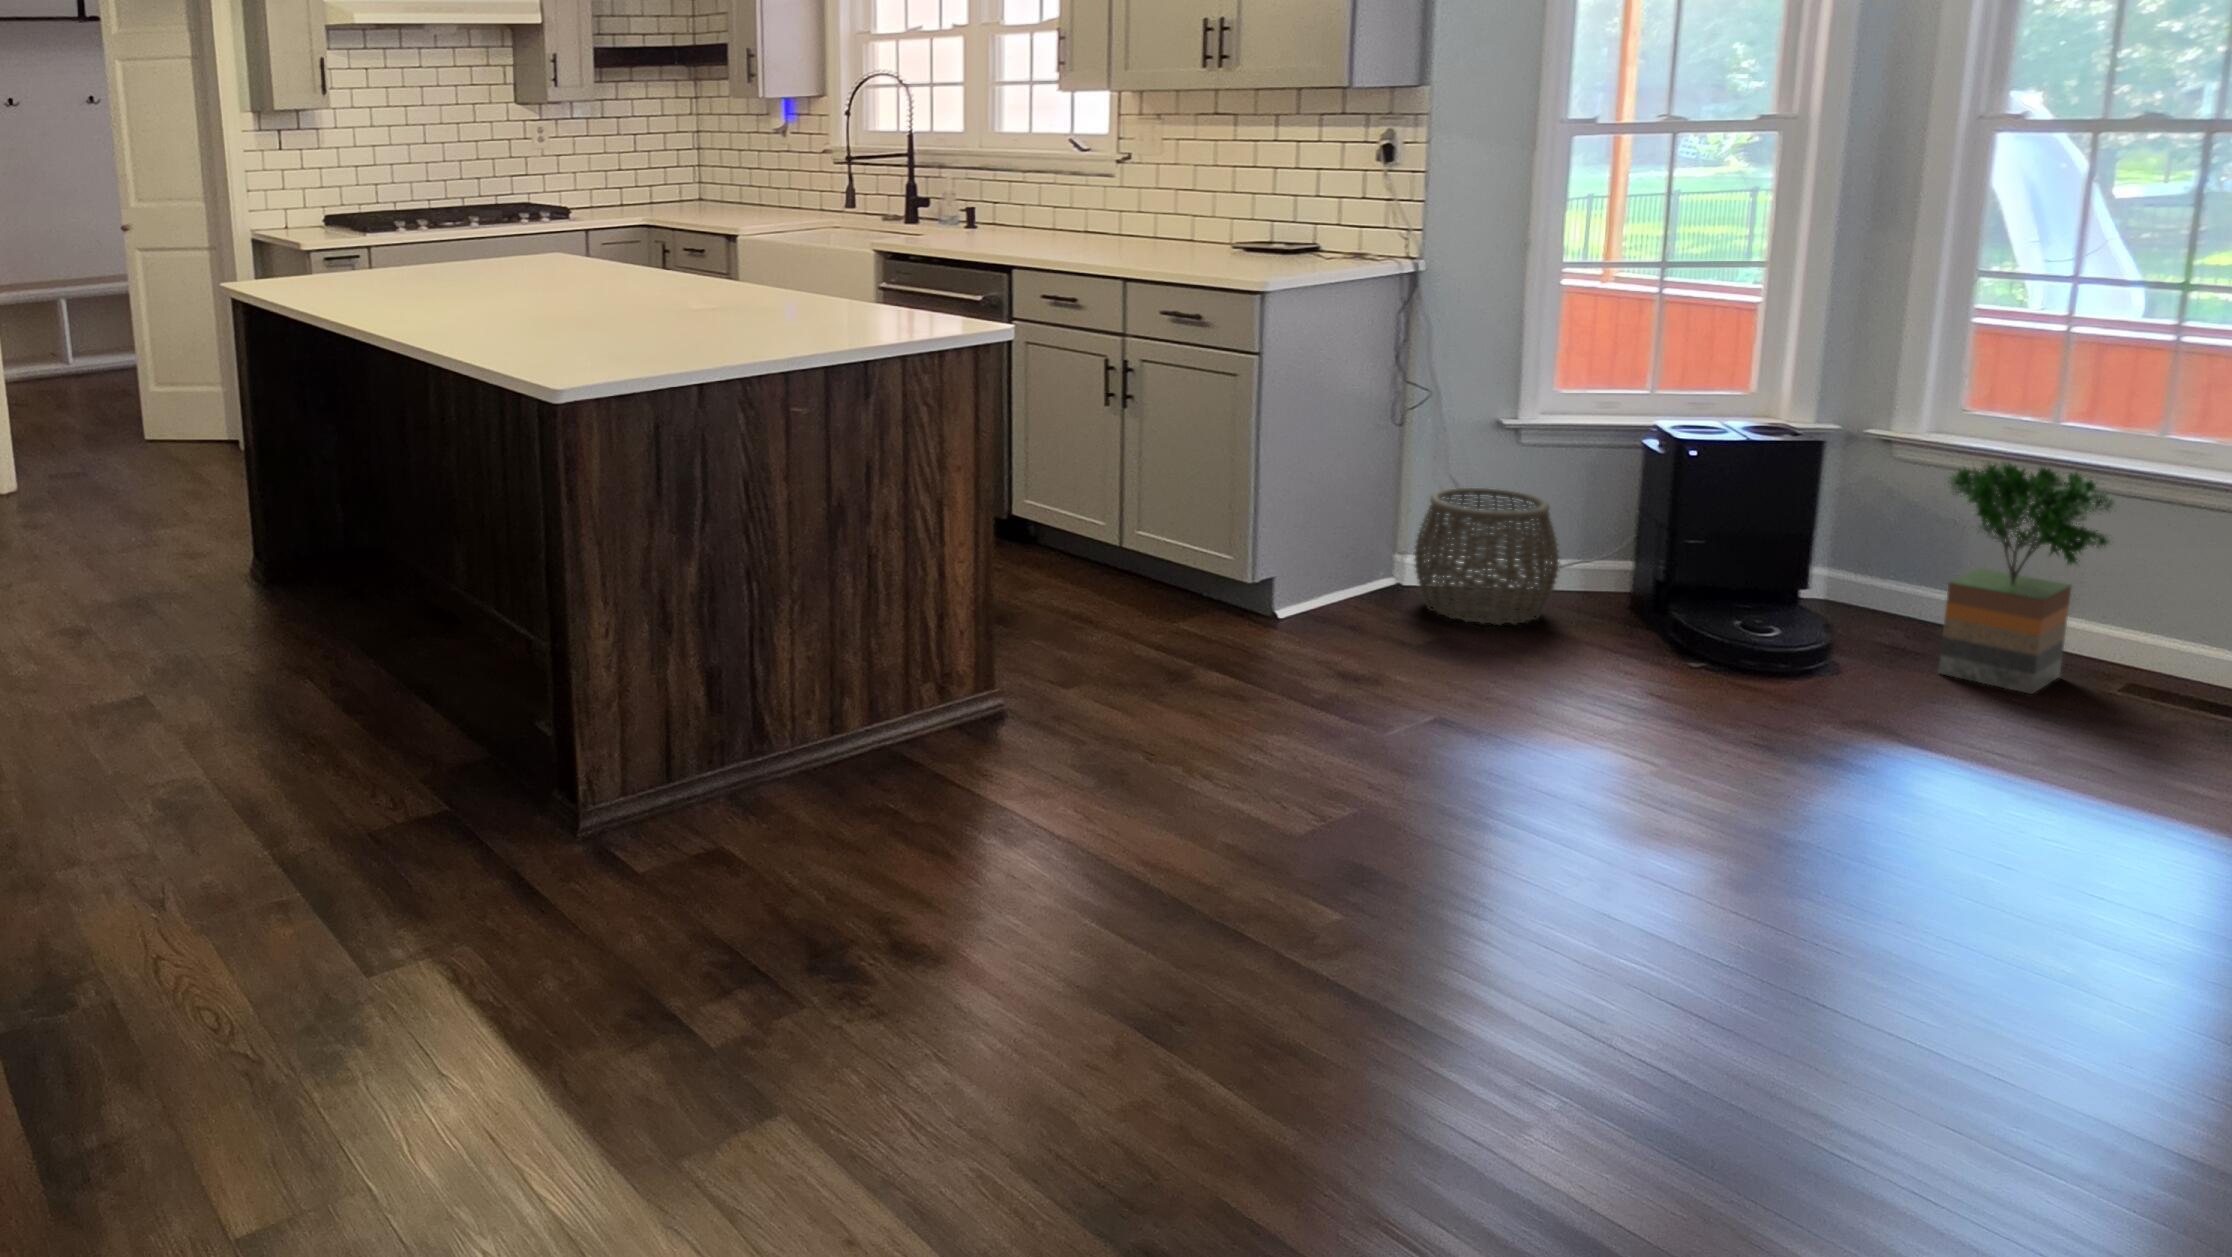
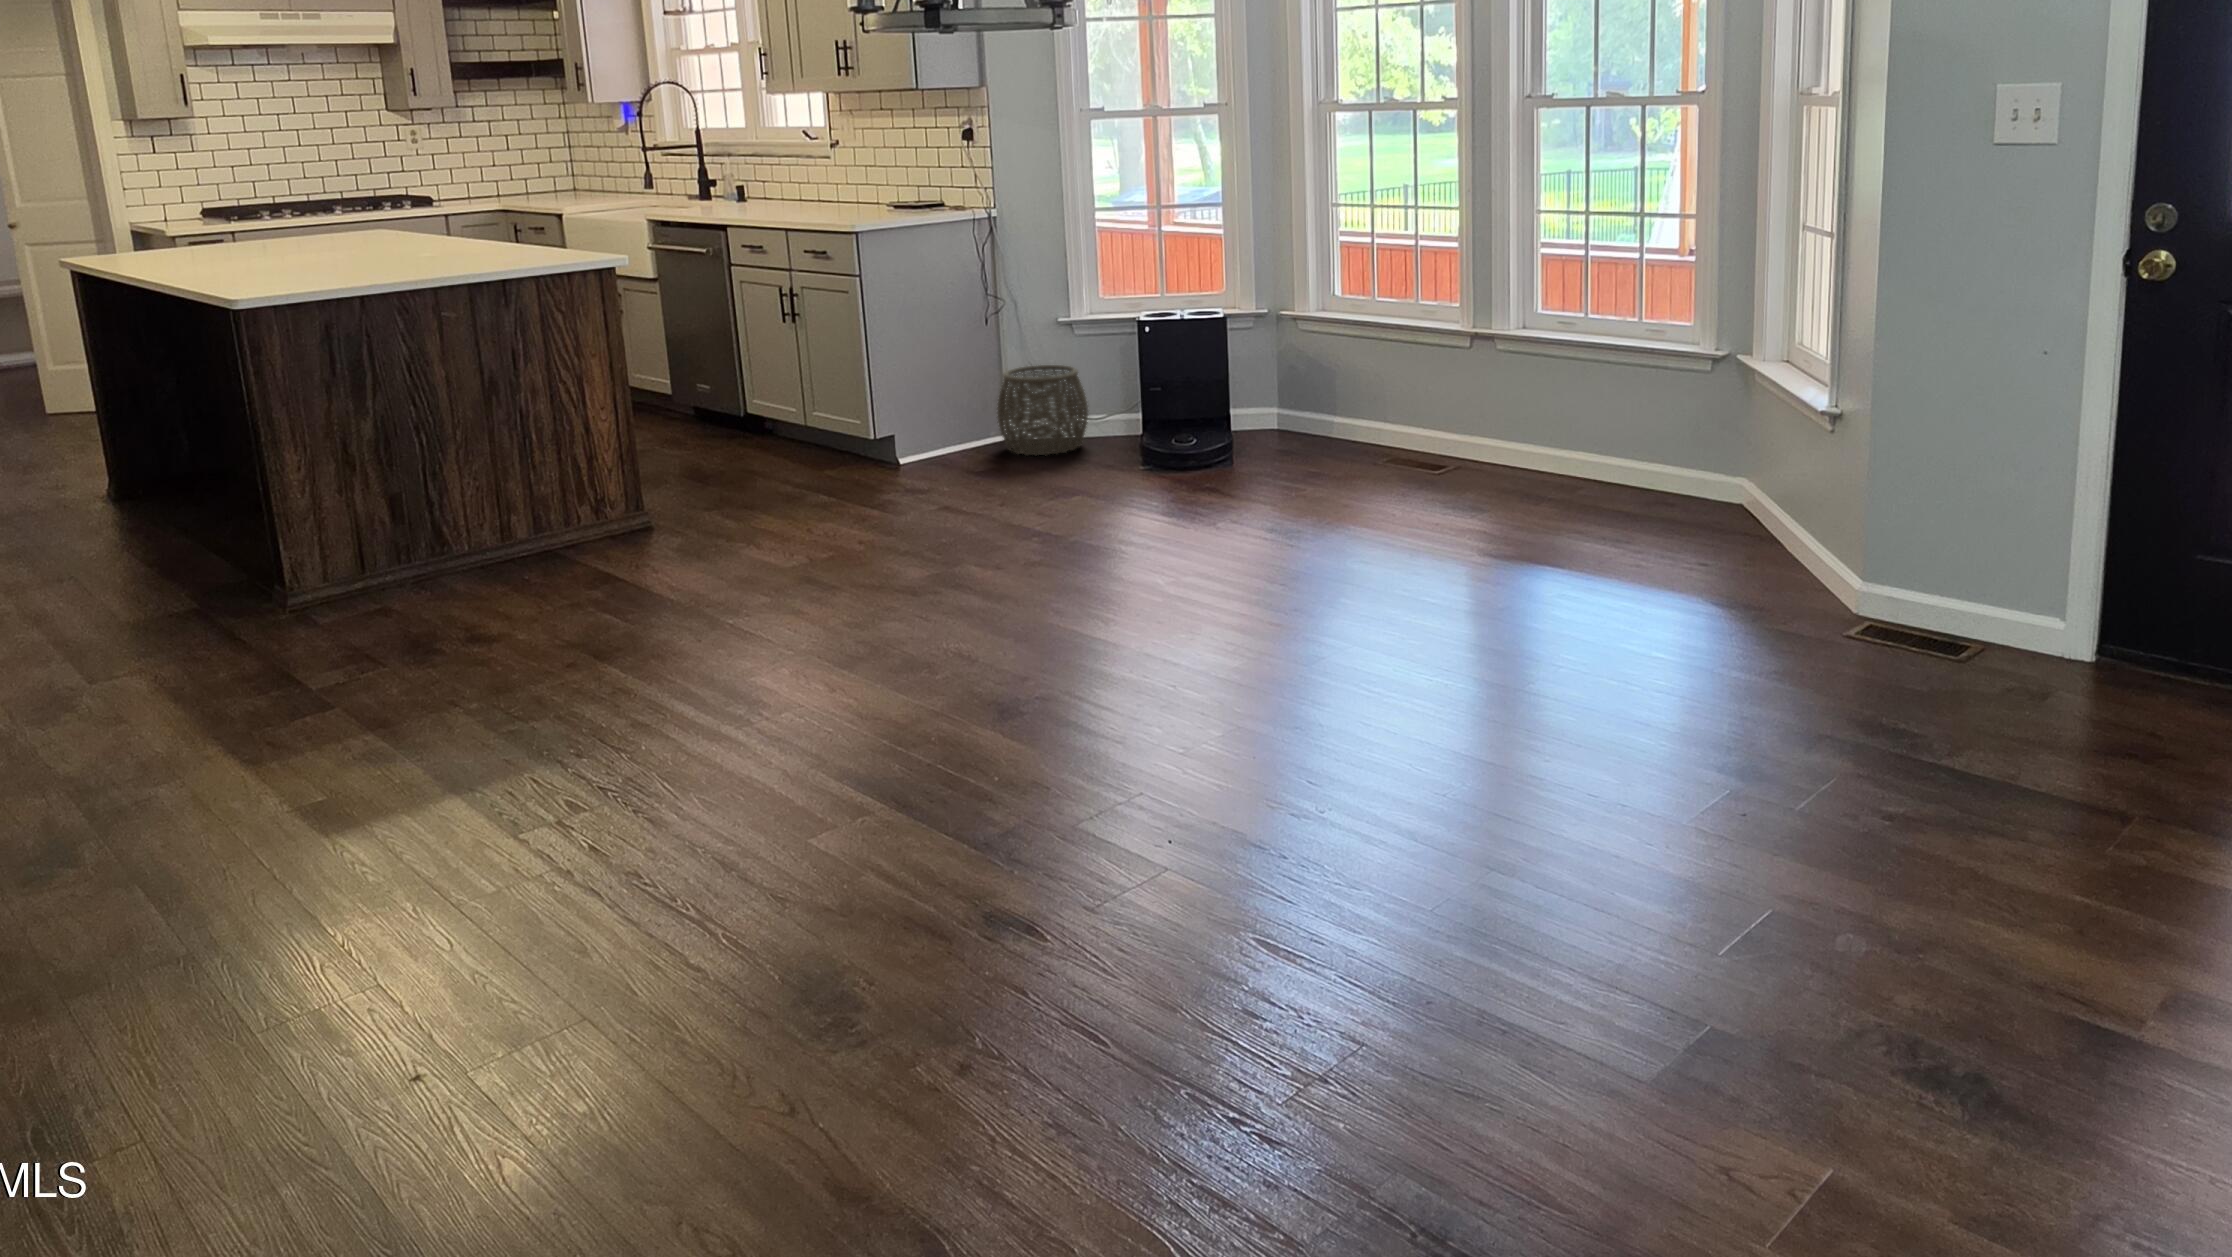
potted tree: present [1939,463,2116,694] -> none [1285,321,1377,466]

